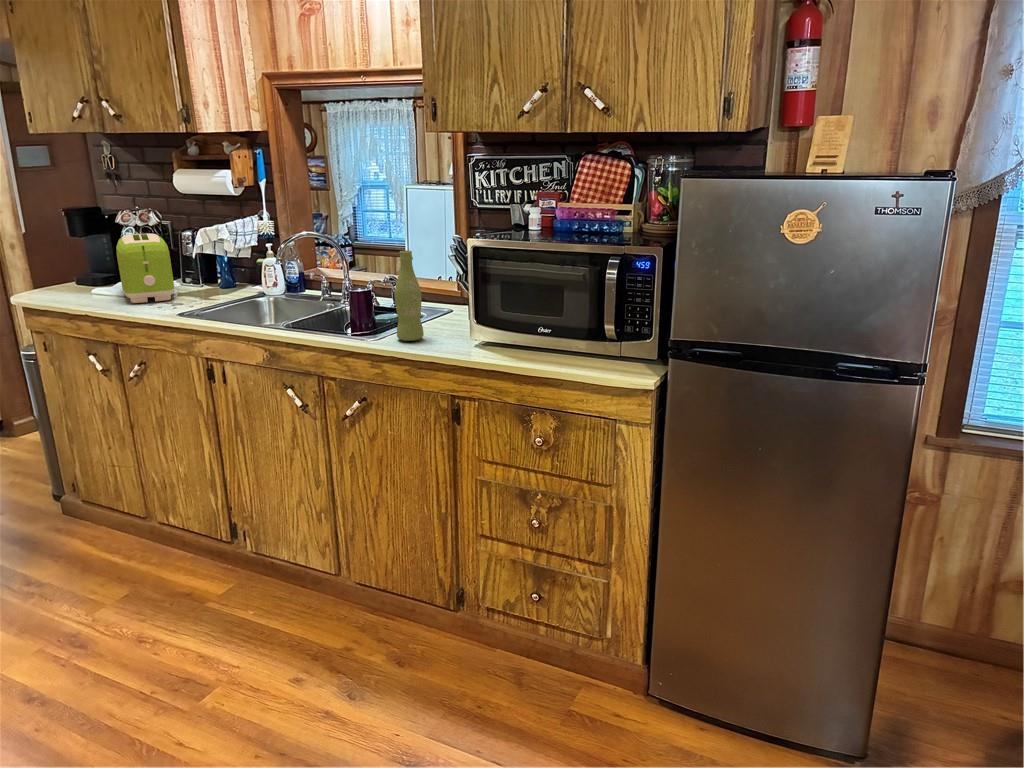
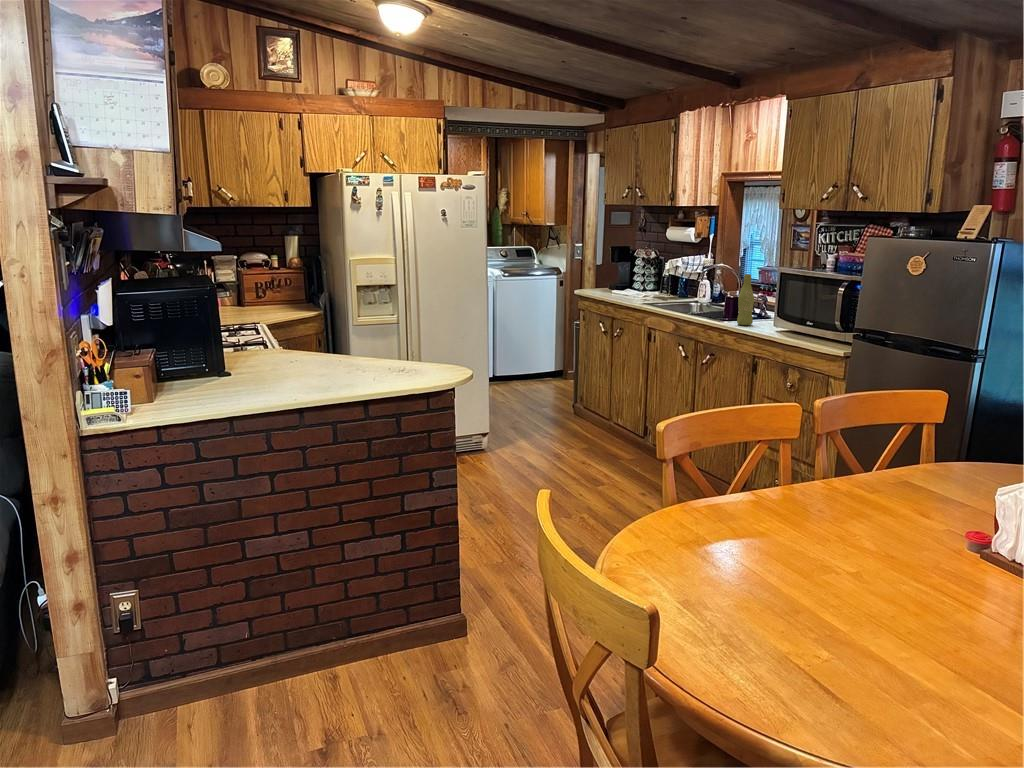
toaster: present [116,233,174,303] -> none [624,262,652,298]

